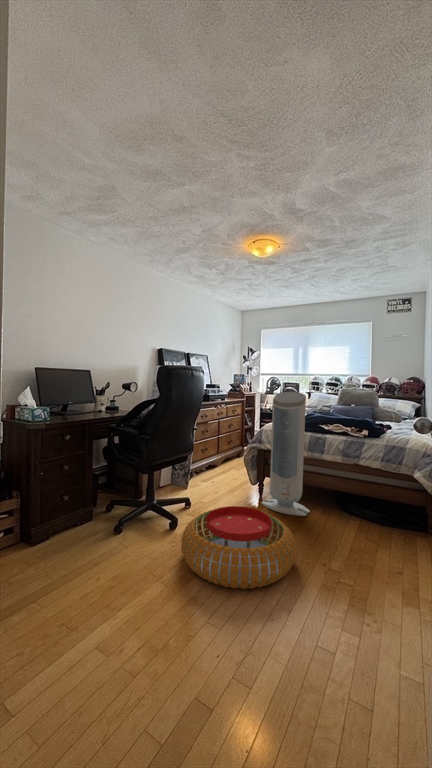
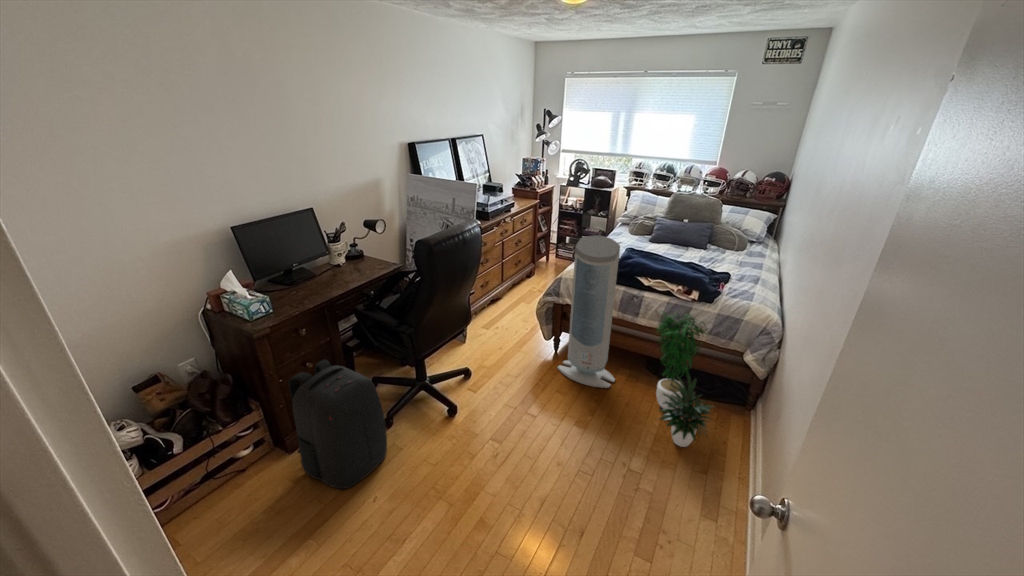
potted plant: none [337,436,395,553] -> present [656,313,713,447]
backpack: none [42,460,119,568] -> present [288,360,387,489]
pouf: present [181,506,296,589] -> none [461,399,595,512]

